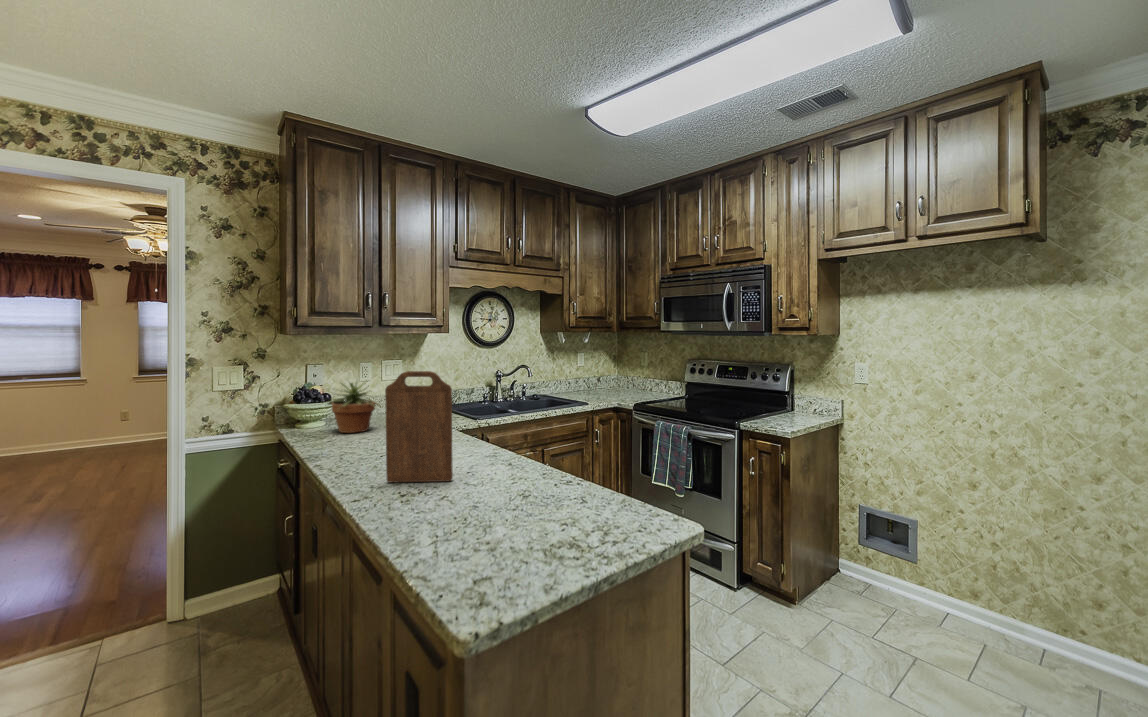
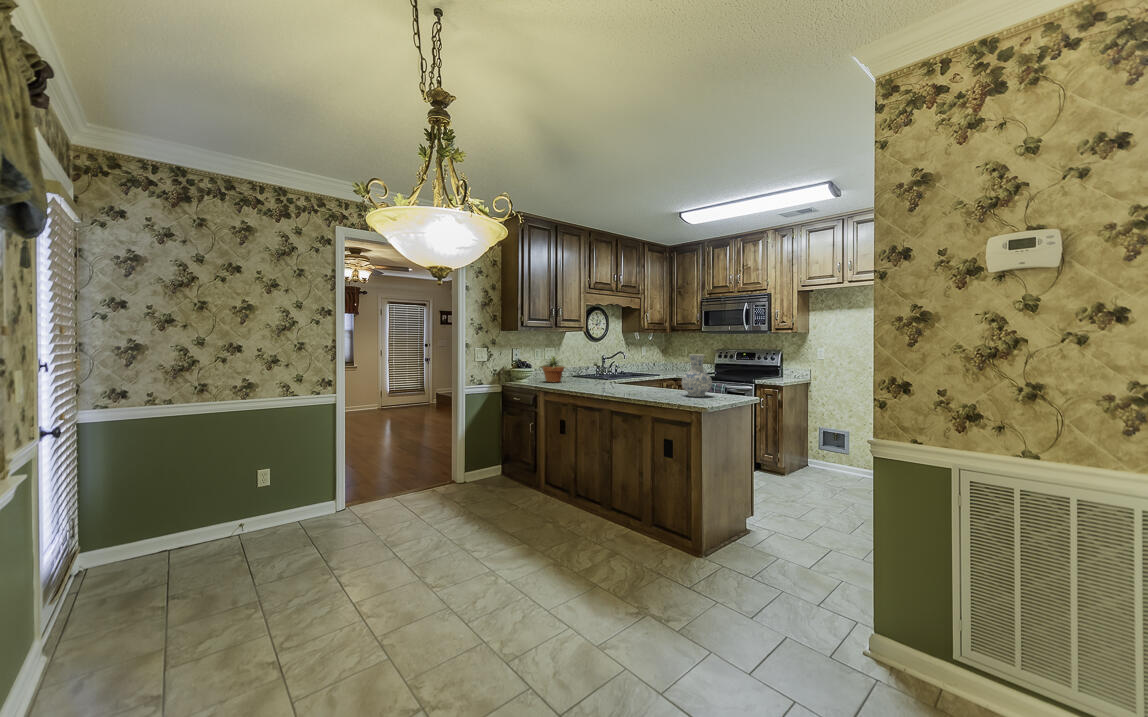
cutting board: present [385,371,453,482] -> none [618,344,645,392]
vase: none [501,403,578,521] -> present [681,354,712,397]

